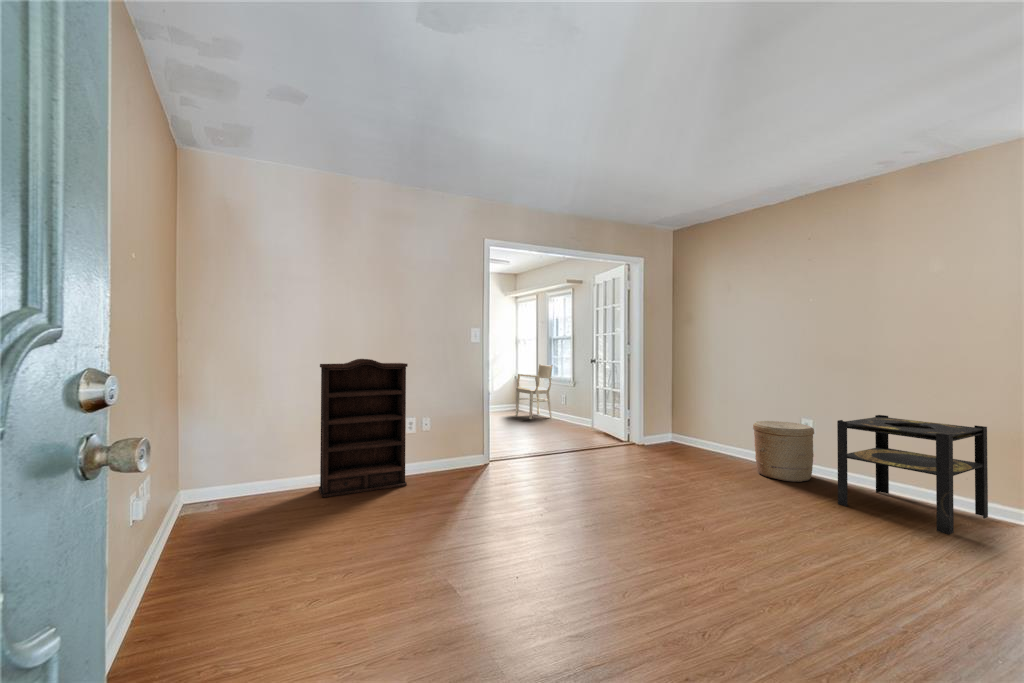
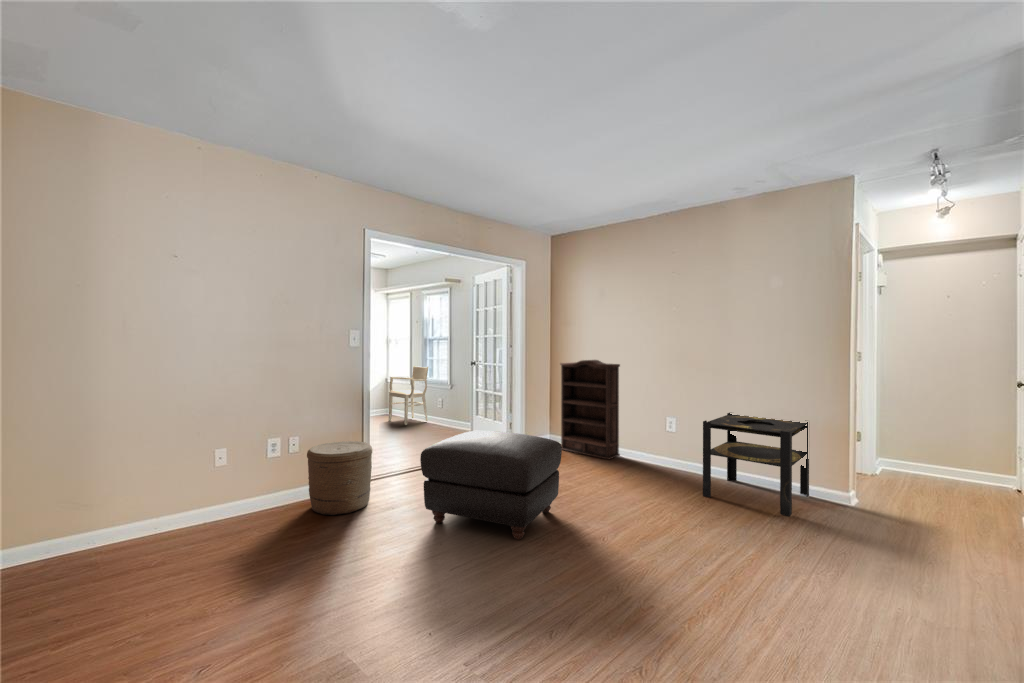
bookshelf: present [319,359,408,498] -> present [560,360,620,459]
ottoman: none [529,417,668,519] -> present [420,431,562,540]
woven basket: present [753,421,814,482] -> present [307,441,372,515]

